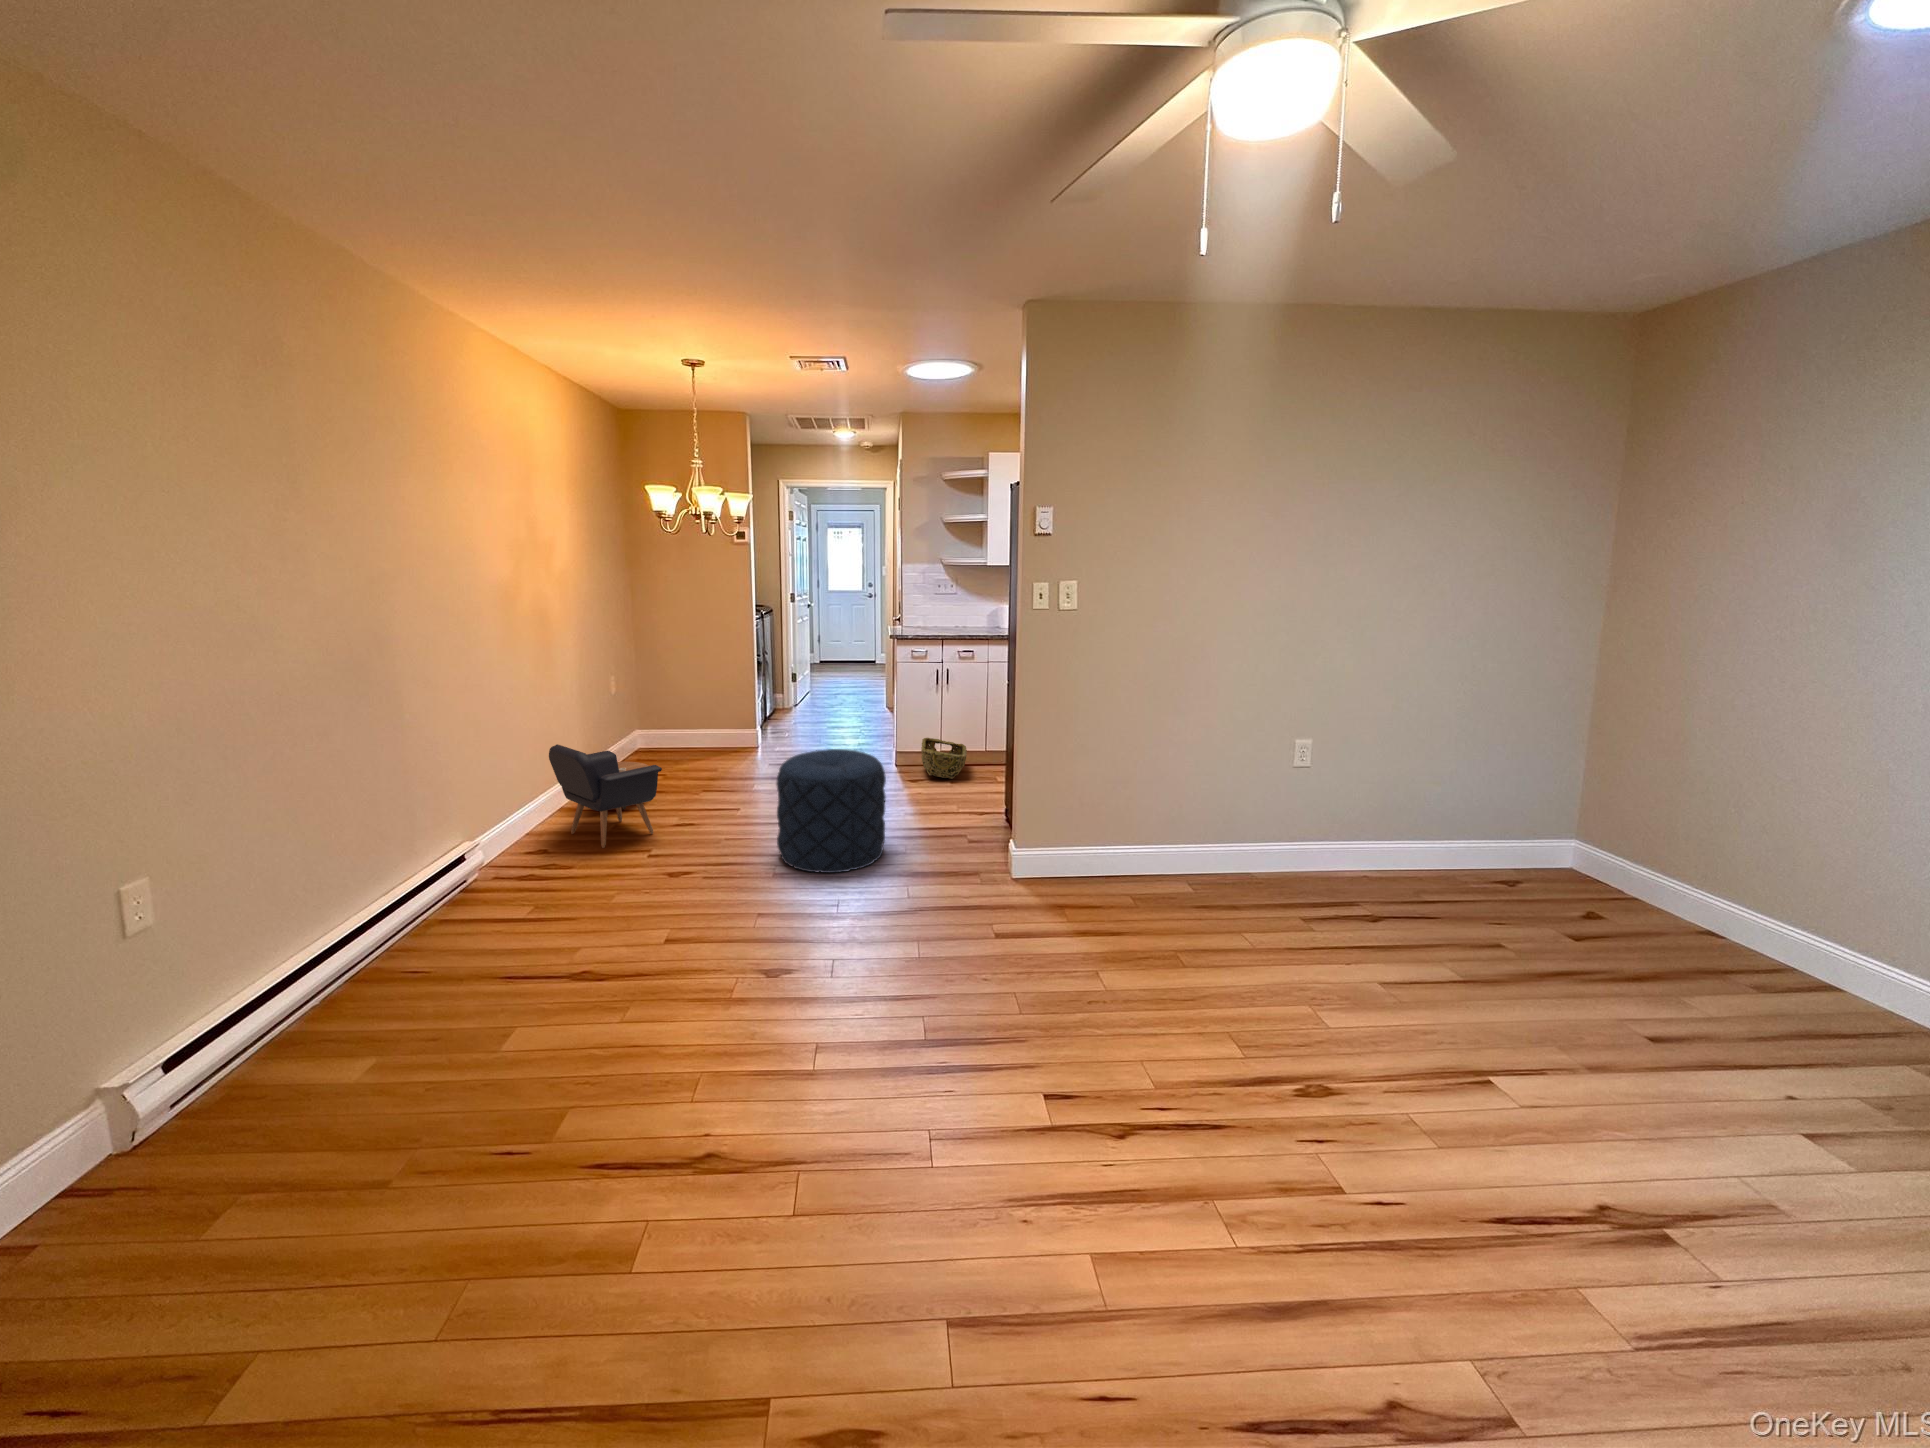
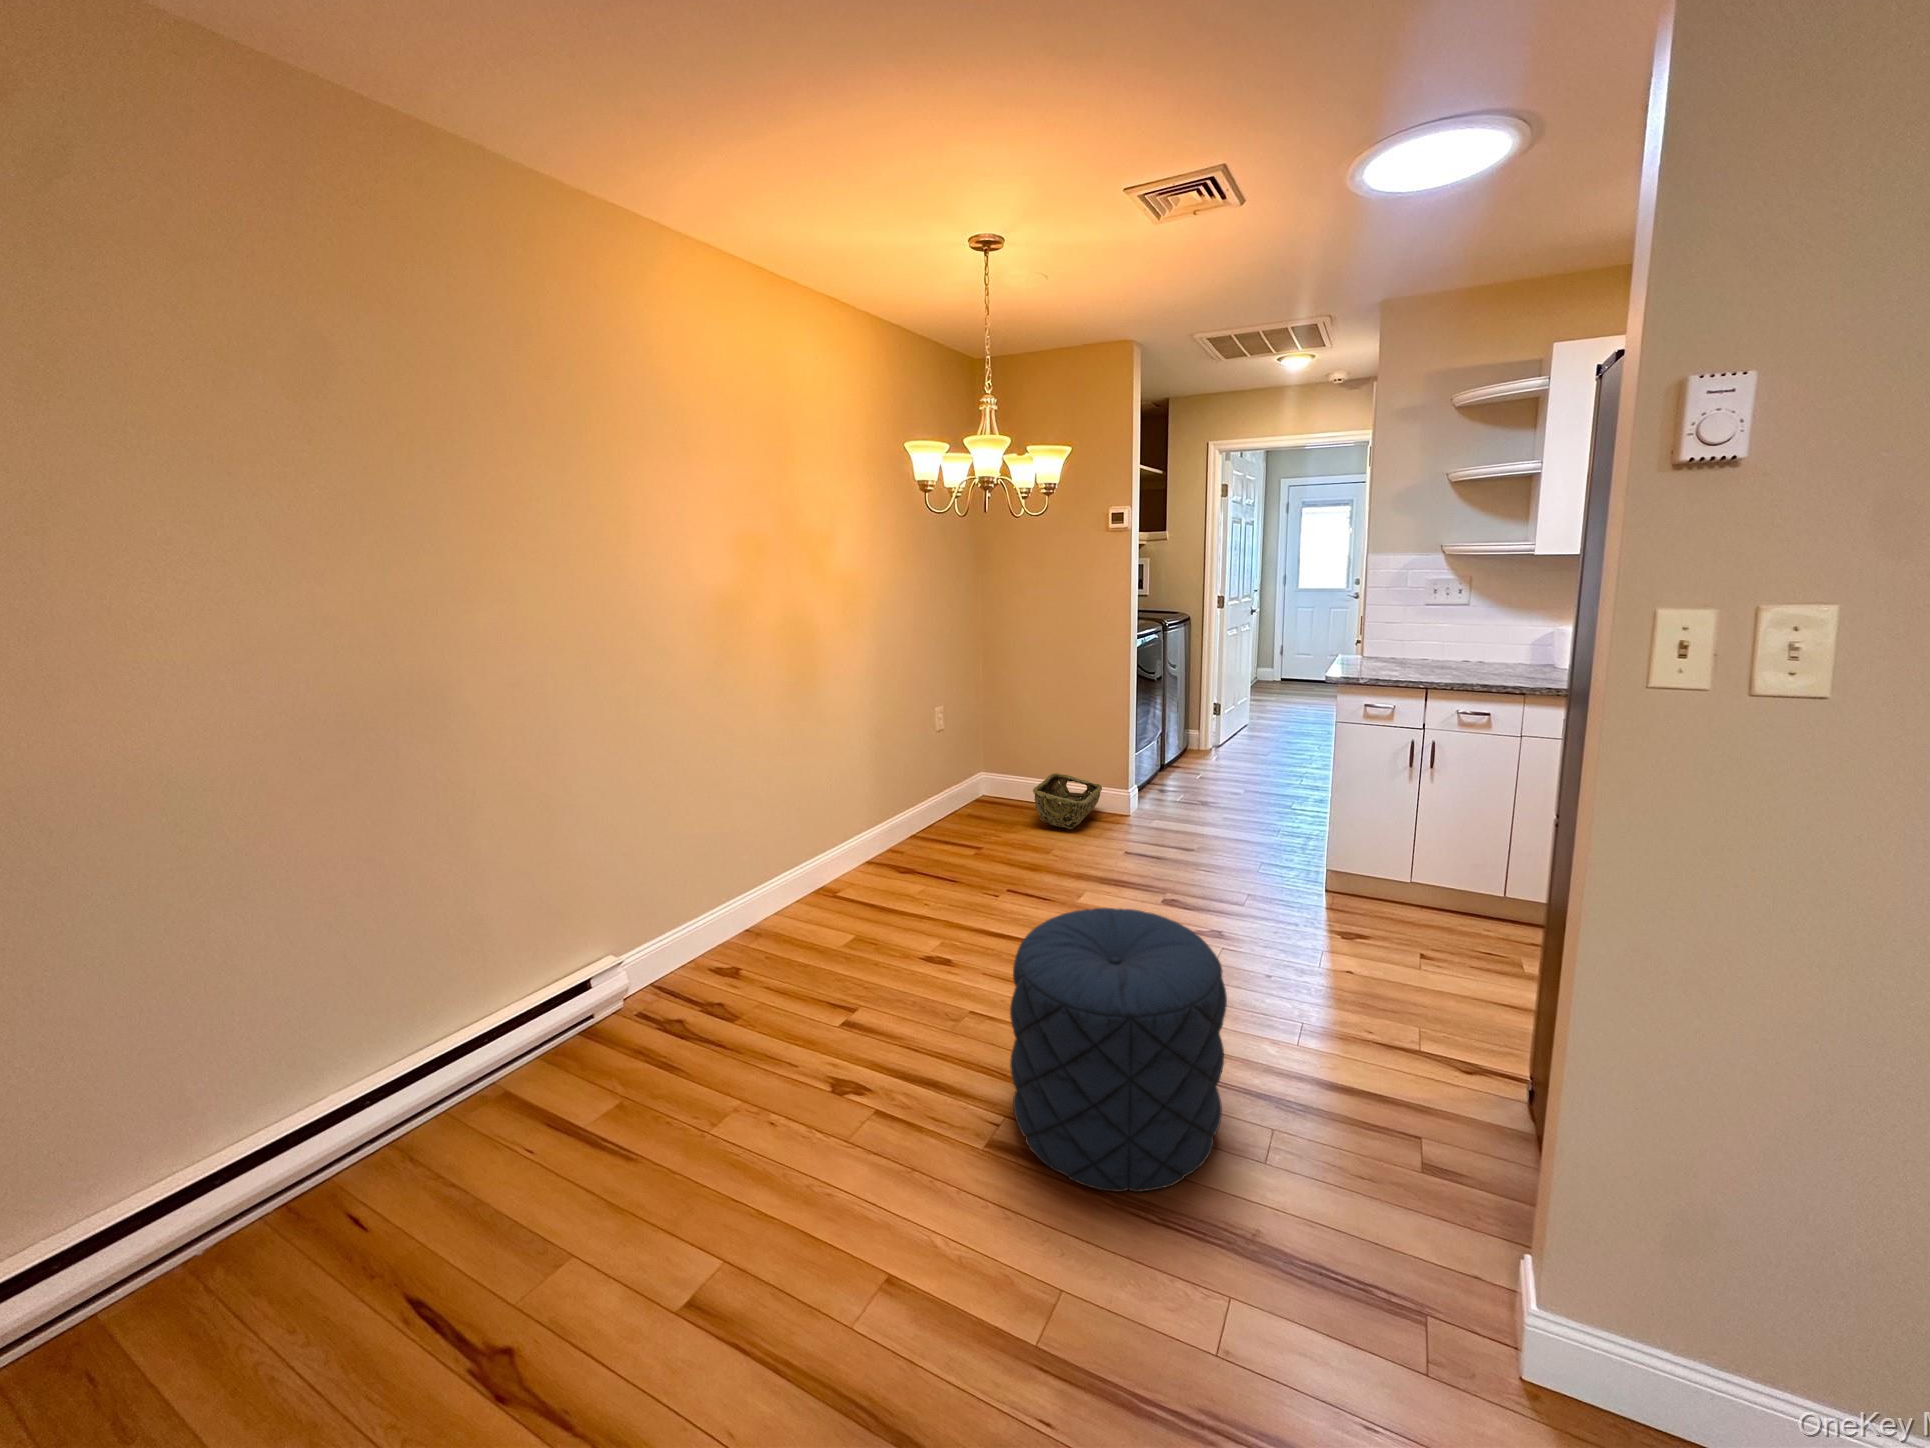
woven basket: present [921,738,967,779] -> present [1033,773,1102,829]
armchair: present [549,744,662,848] -> none [764,820,933,985]

